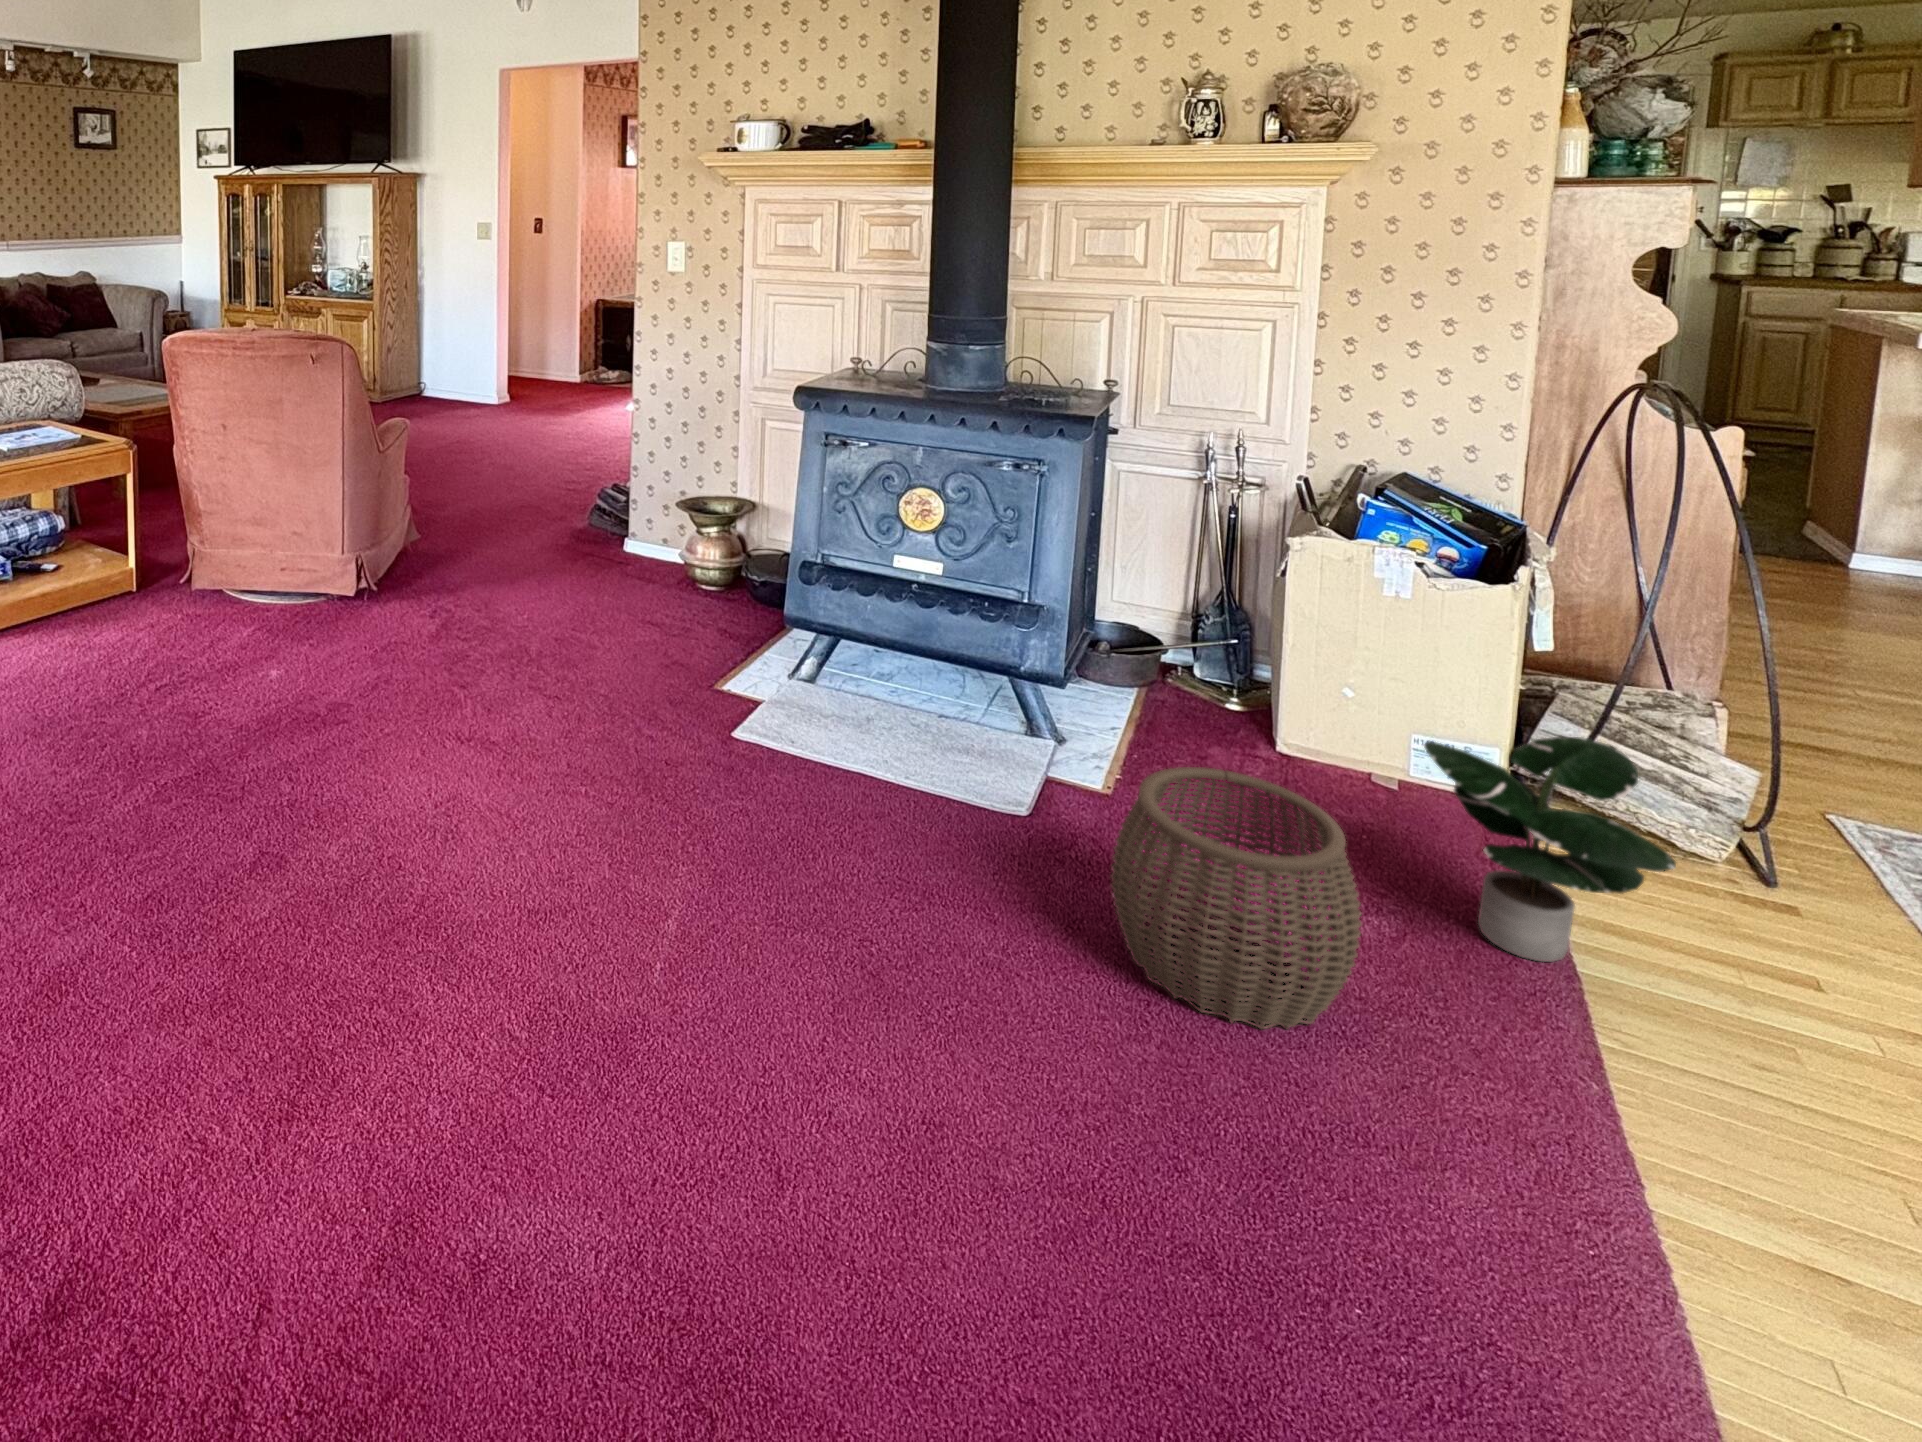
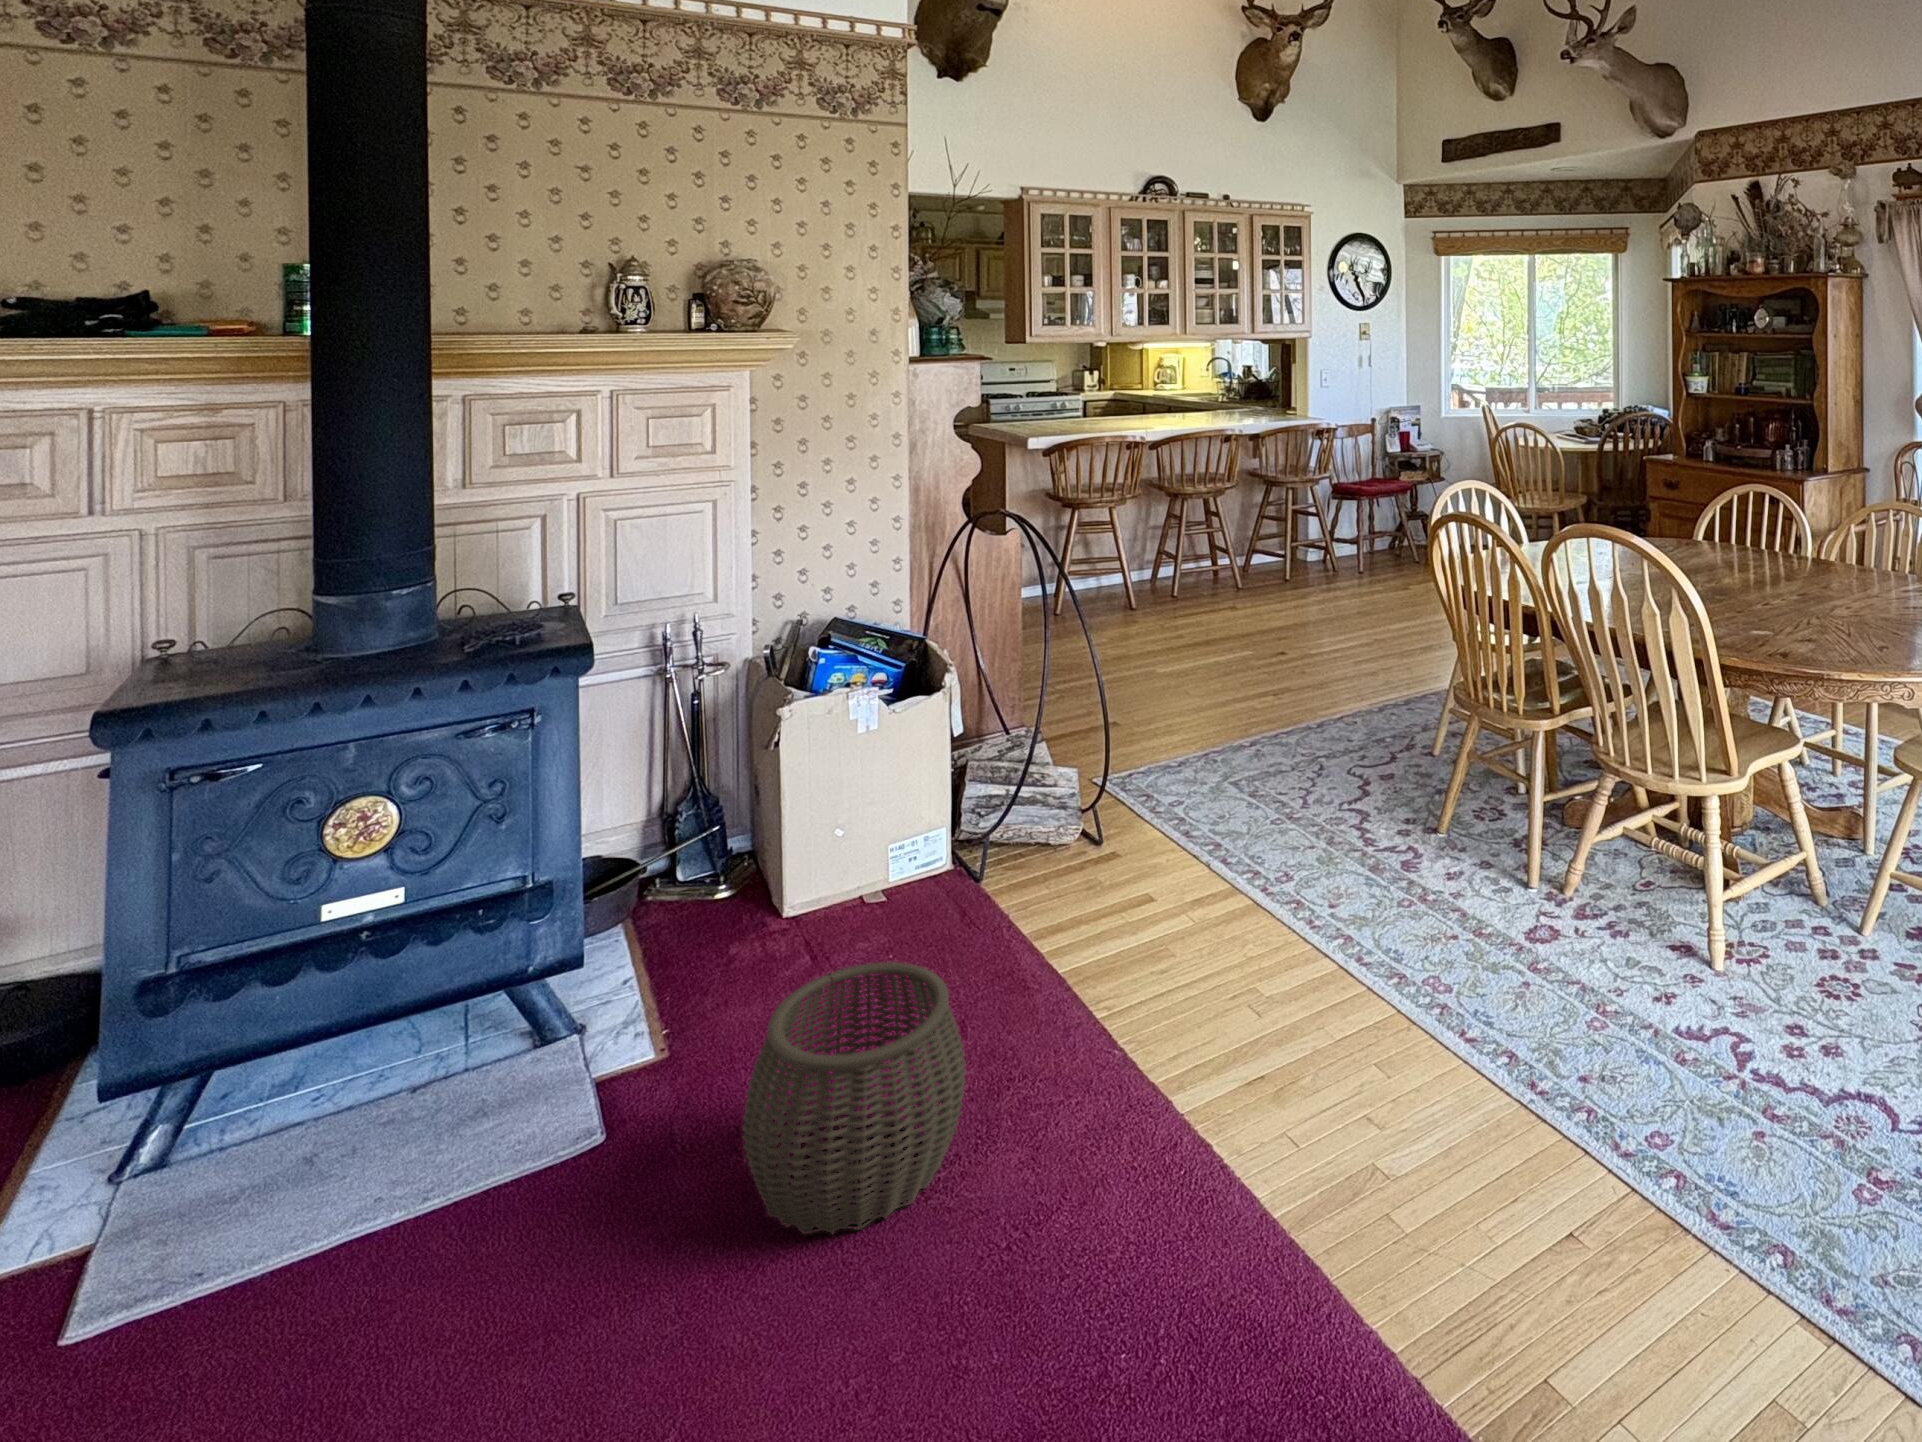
potted plant: present [1424,737,1676,962] -> none [948,804,1108,1003]

